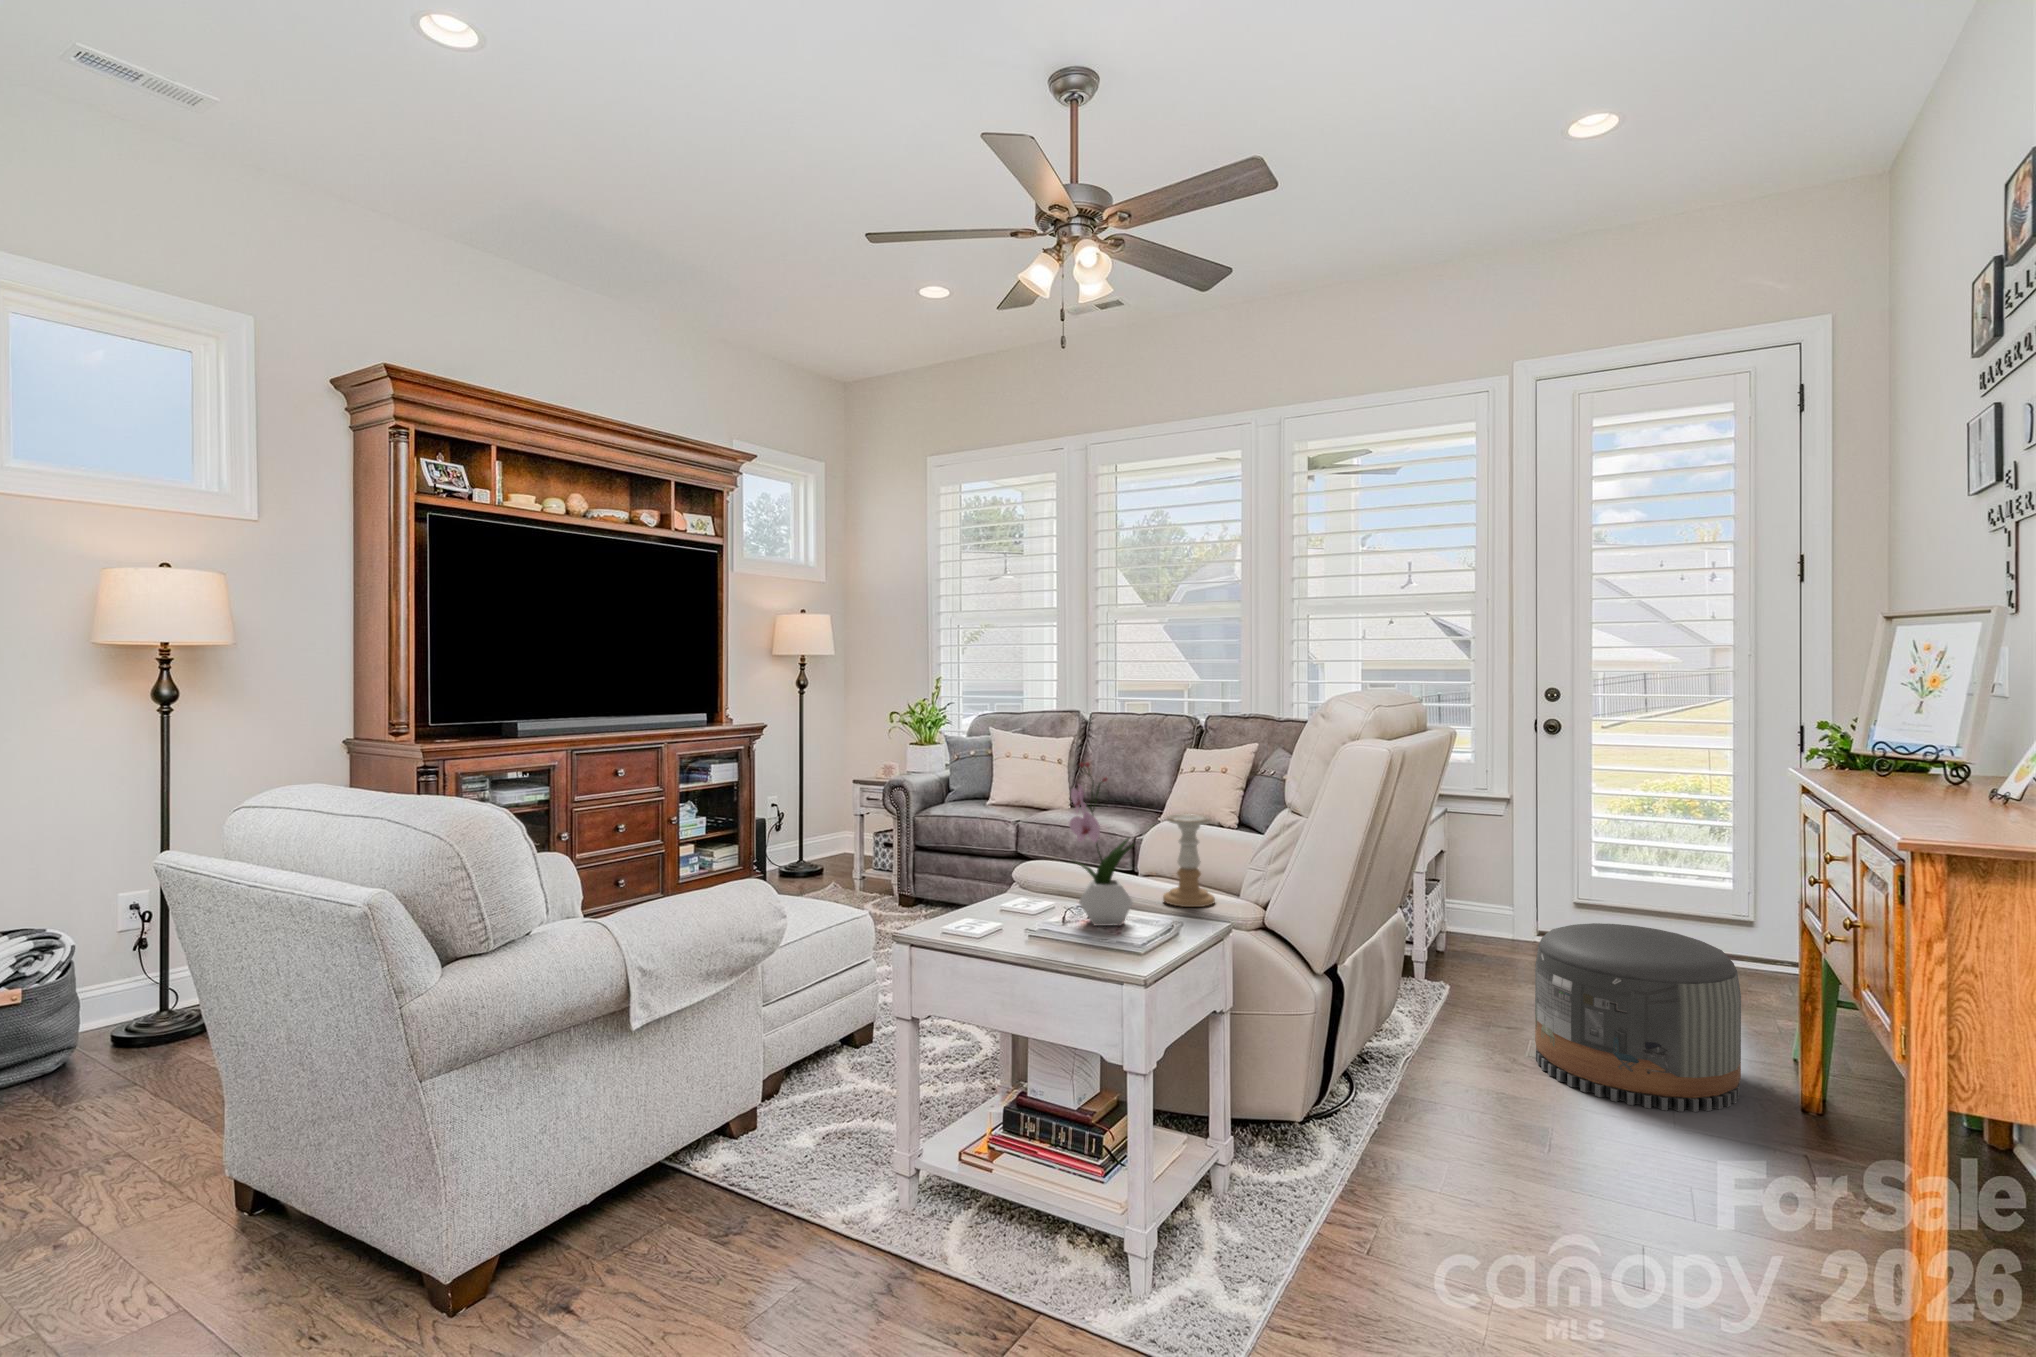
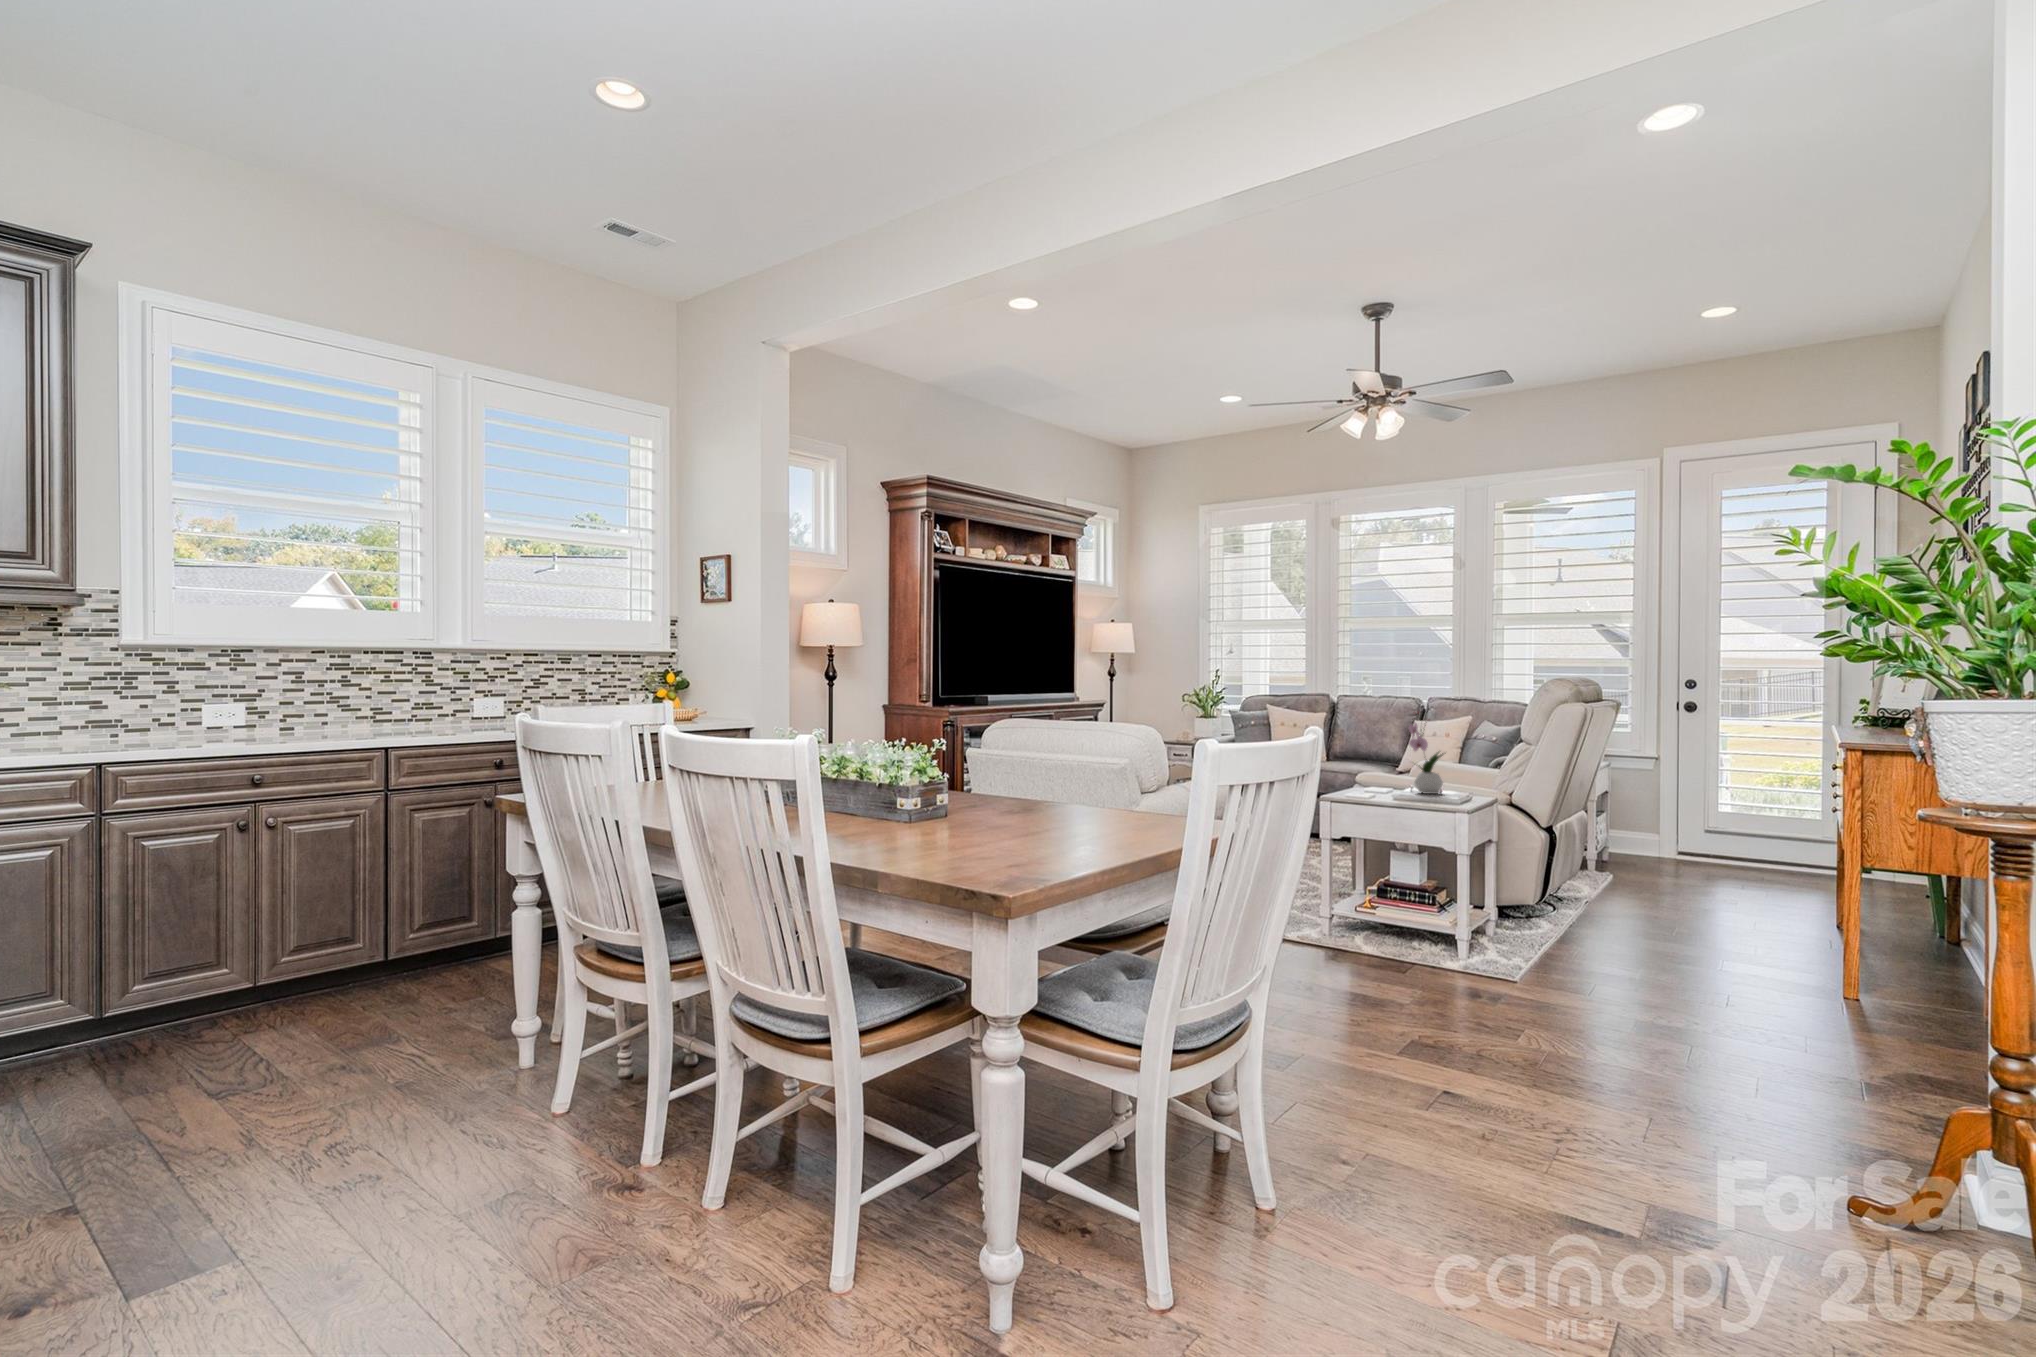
candle holder: present [1163,814,1215,907] -> none [1452,743,1482,790]
pouf: present [1535,923,1741,1112] -> none [1669,824,1800,925]

